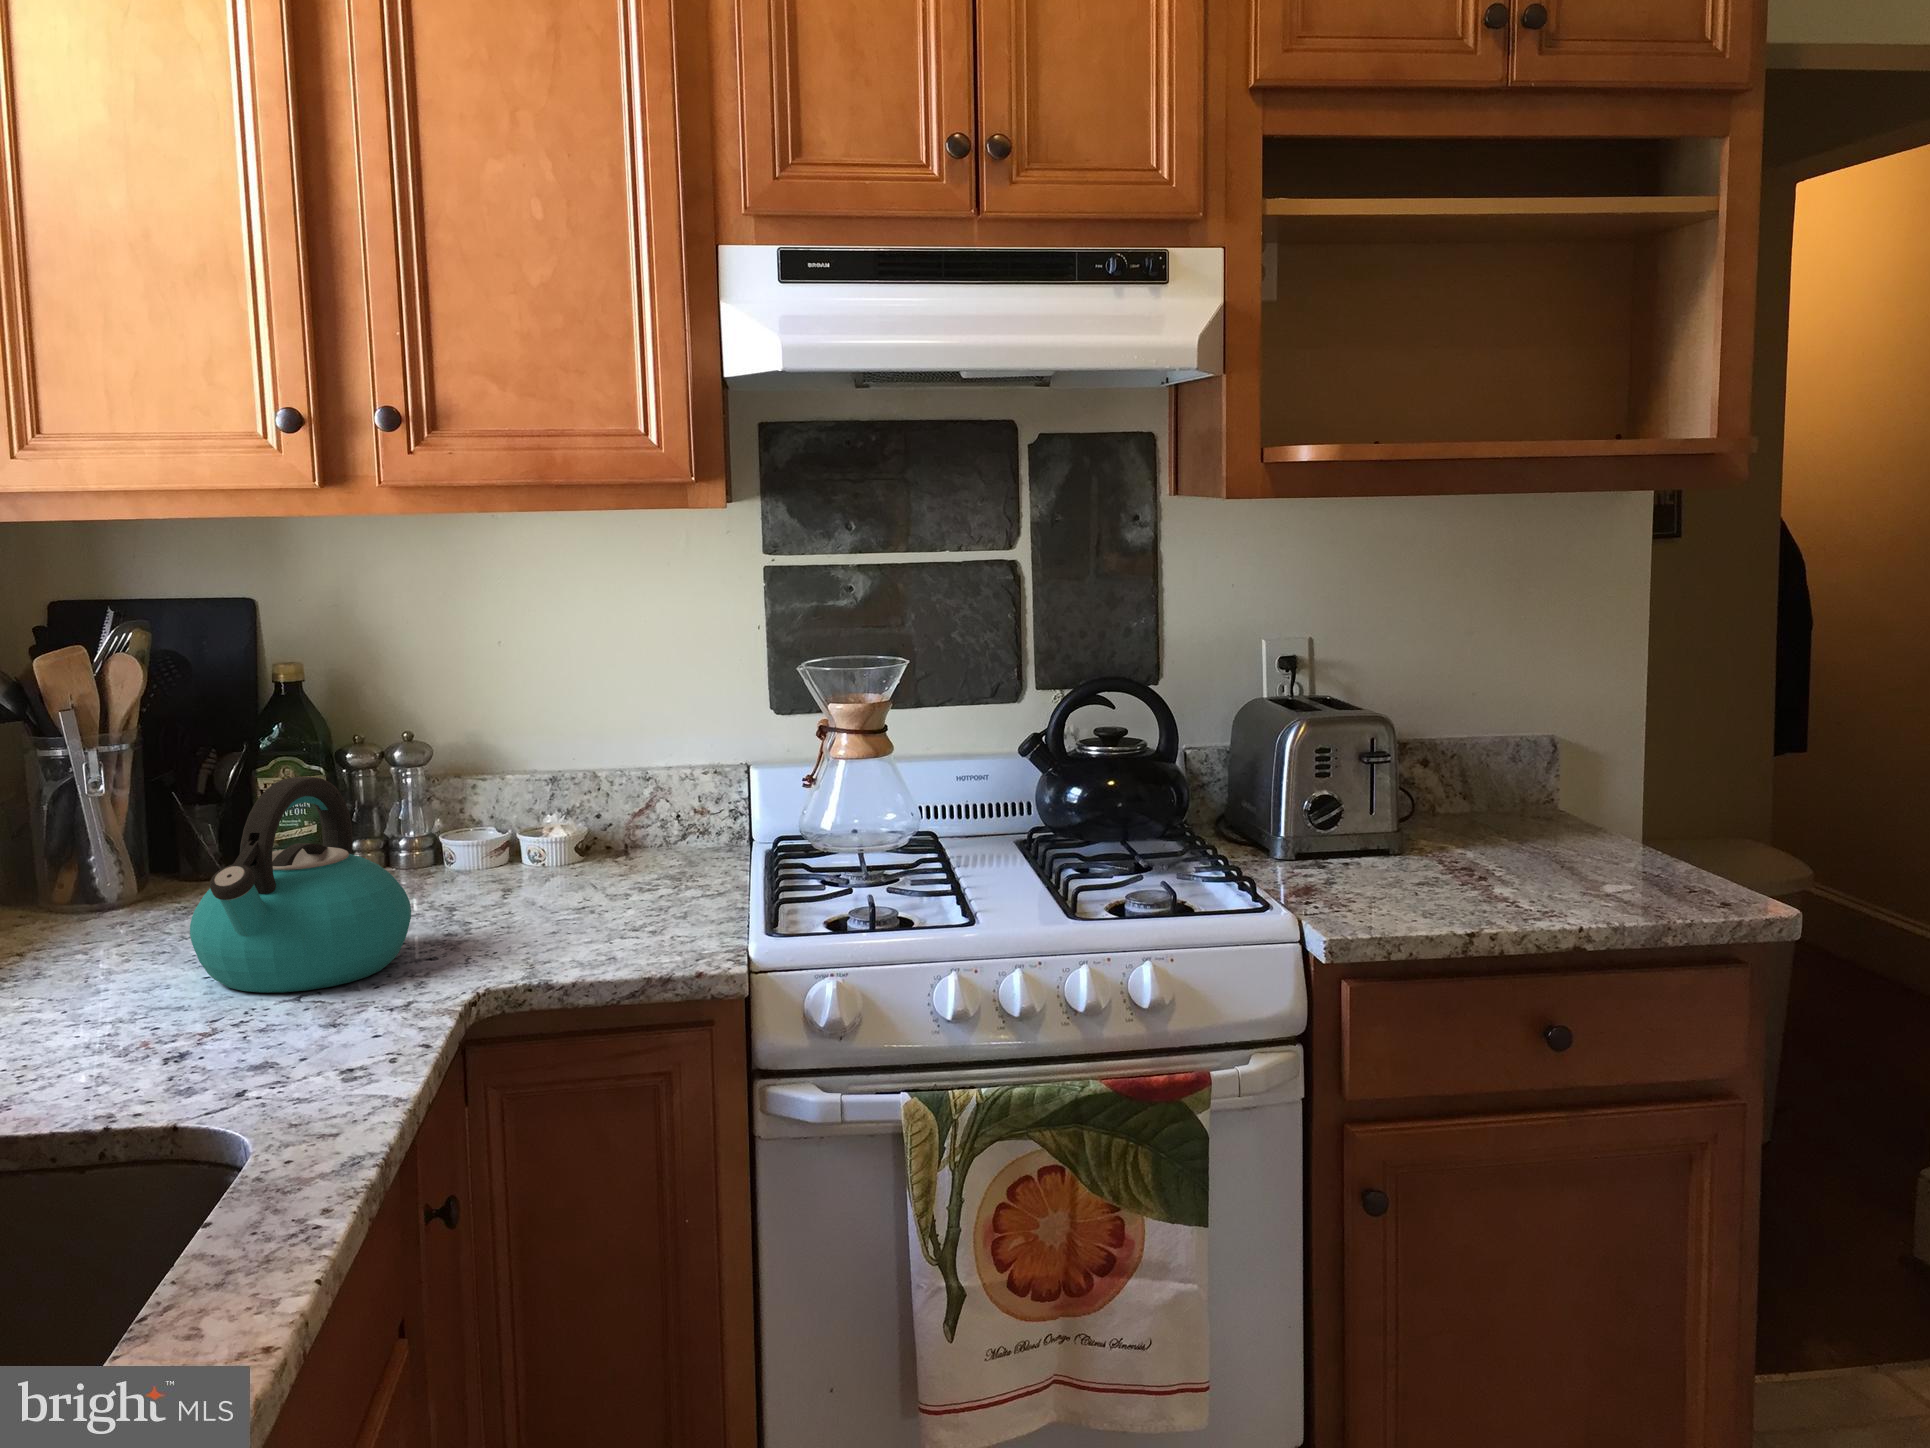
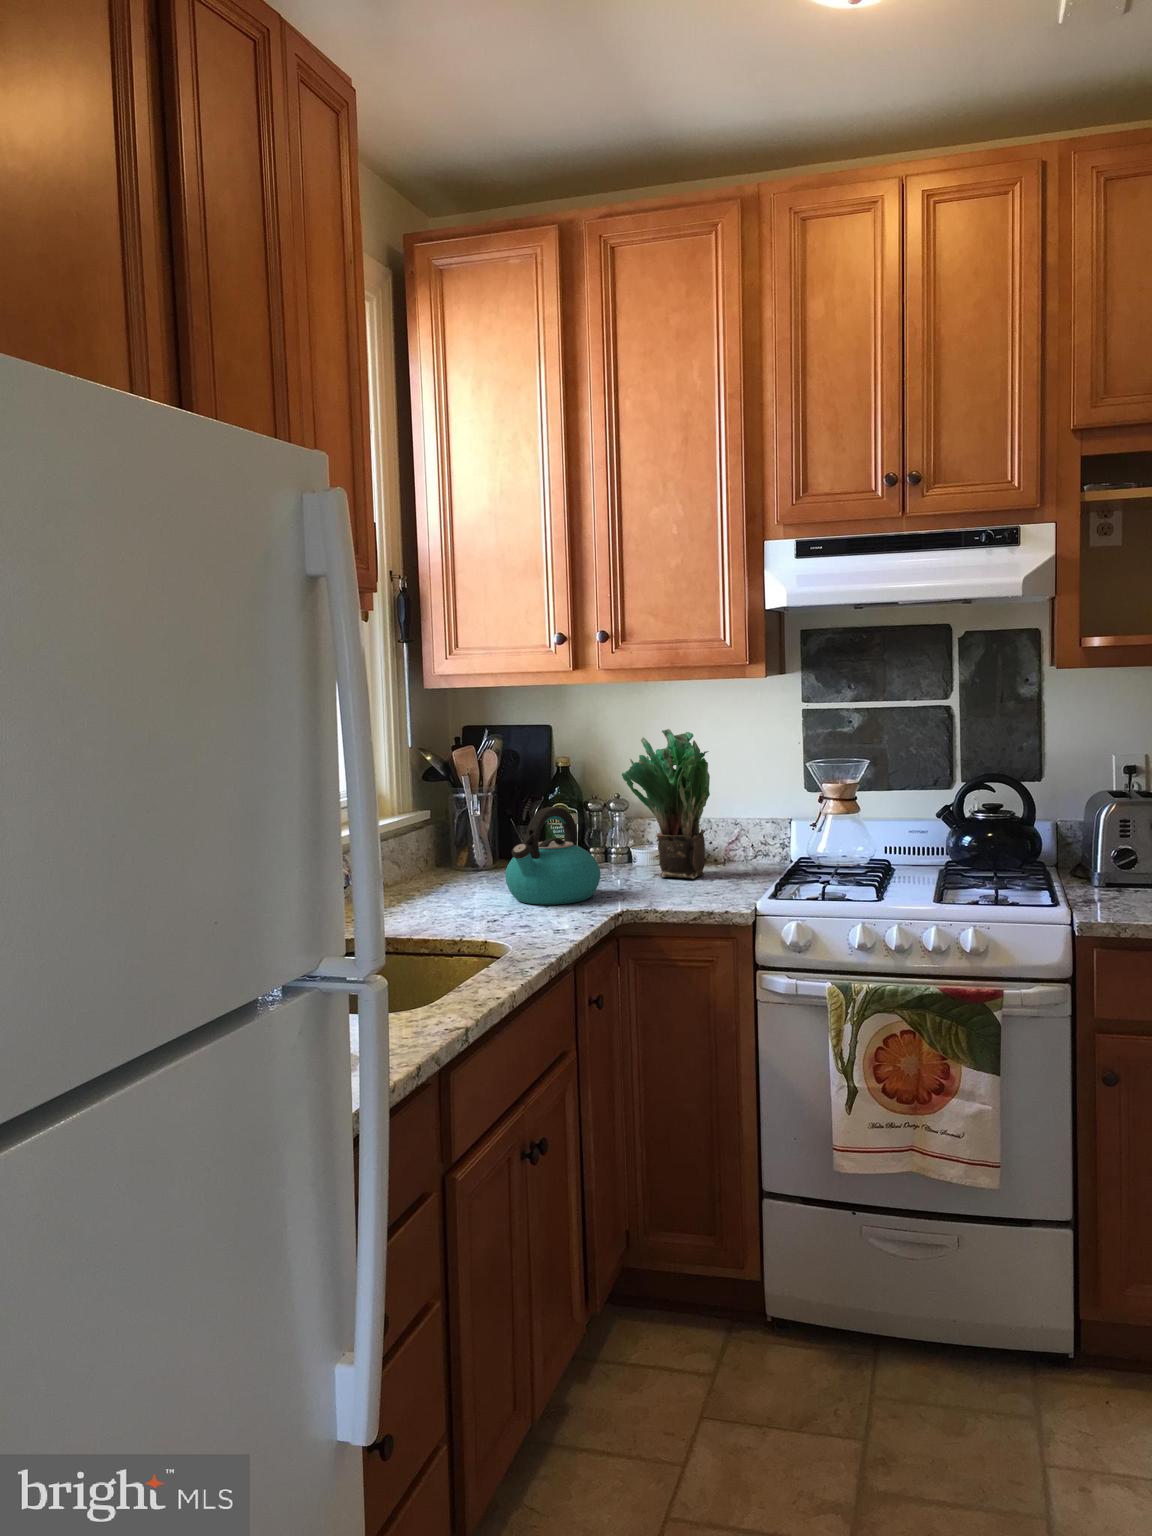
potted plant: none [439,606,607,895] -> present [622,729,710,879]

